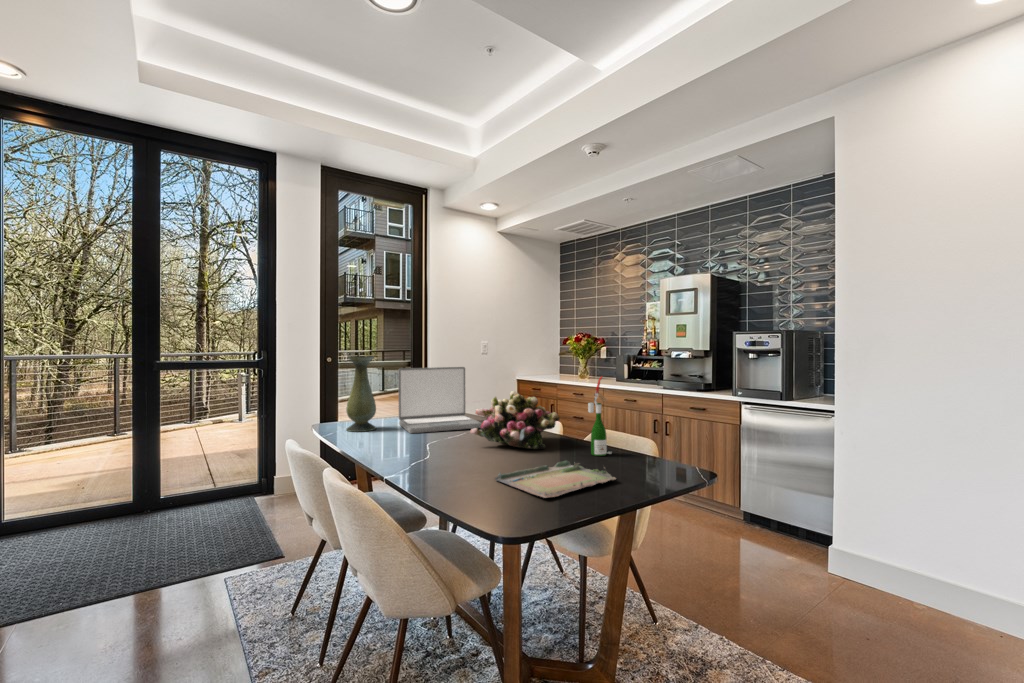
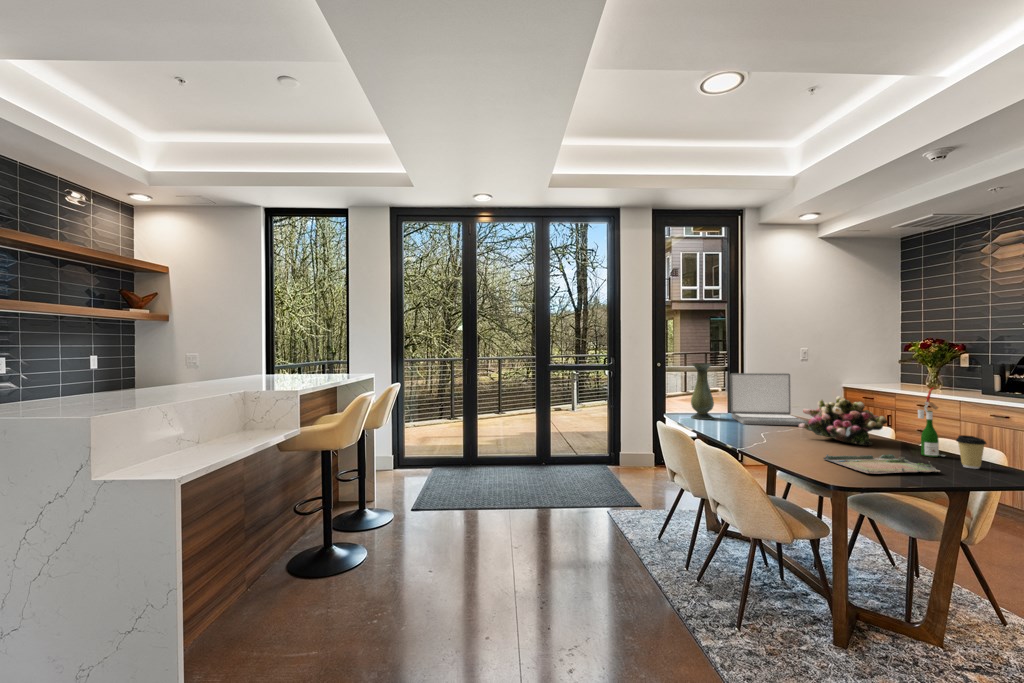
coffee cup: none [624,429,651,467] -> present [956,435,986,469]

